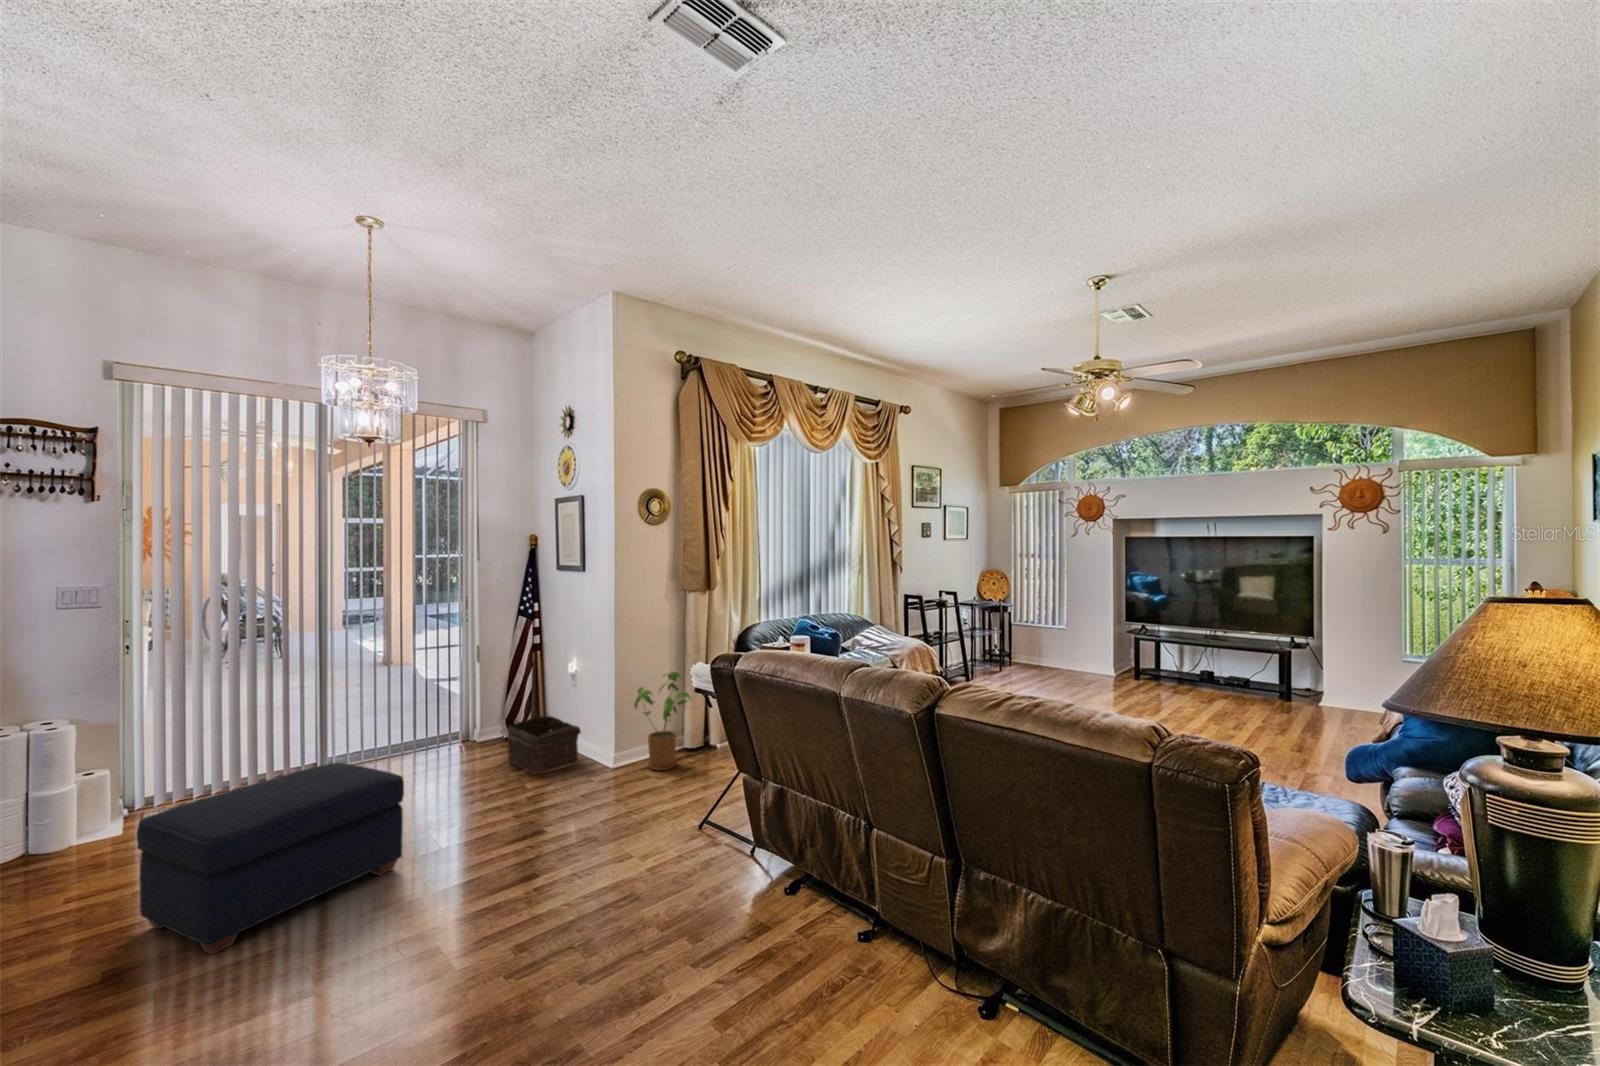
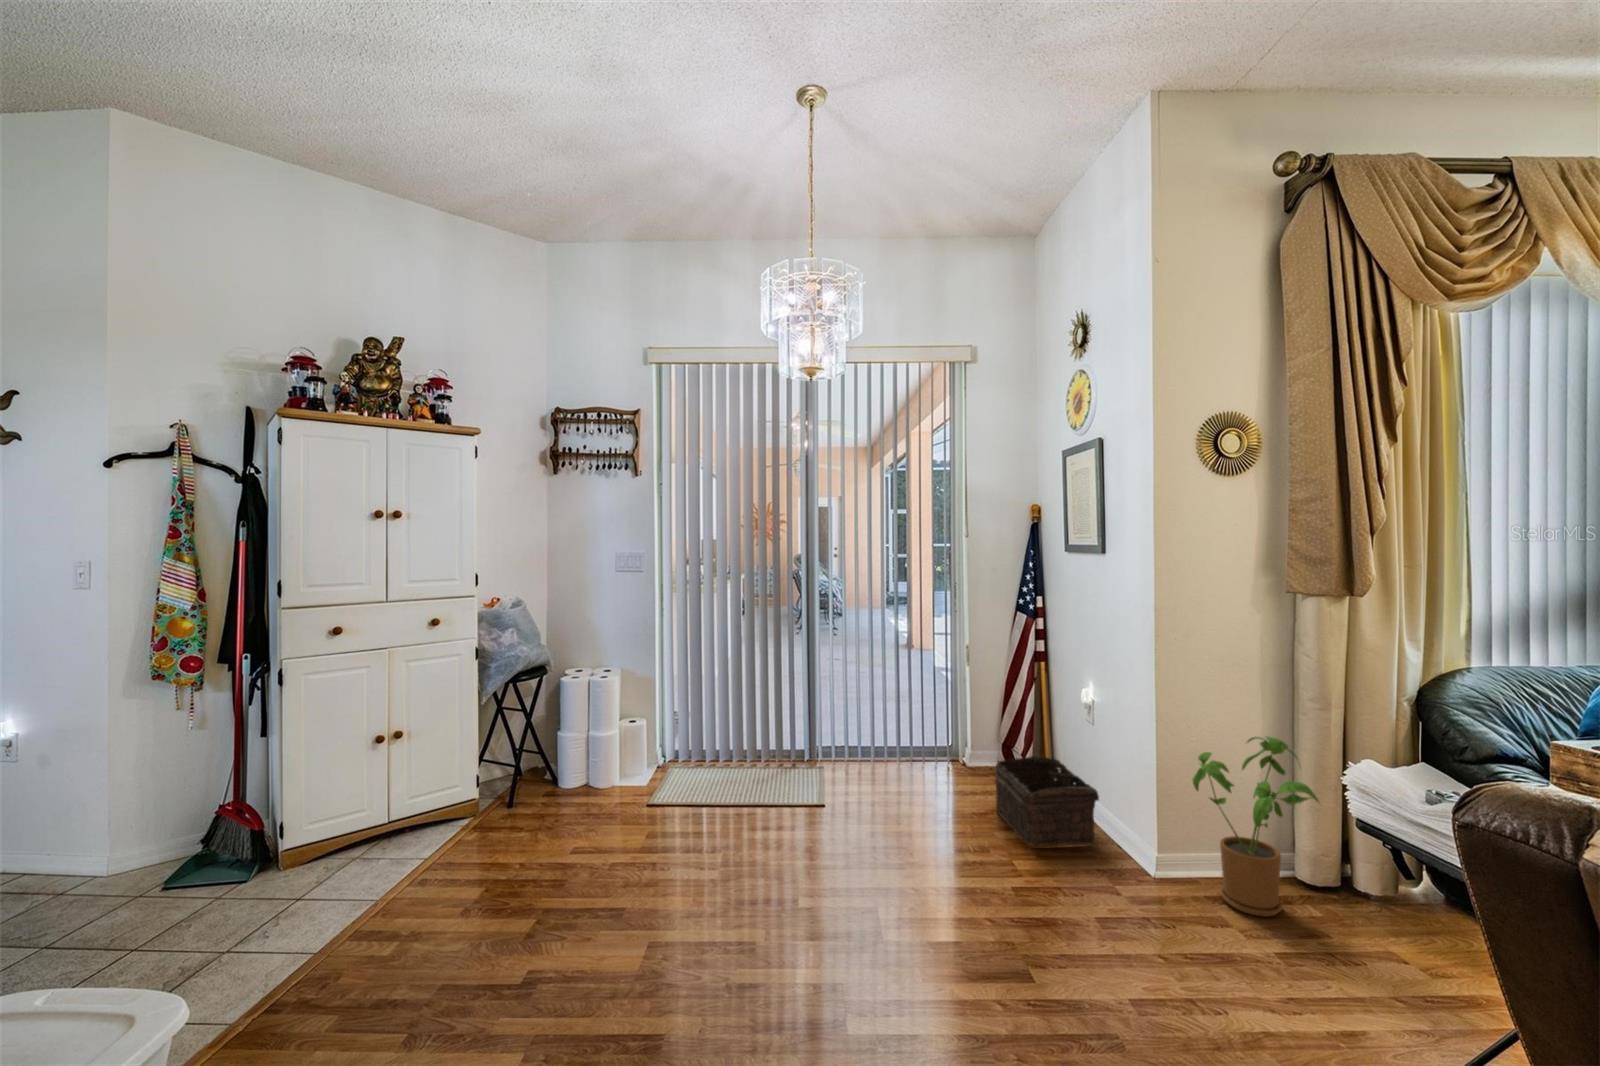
ottoman: present [137,763,404,954] -> none [577,779,828,1014]

